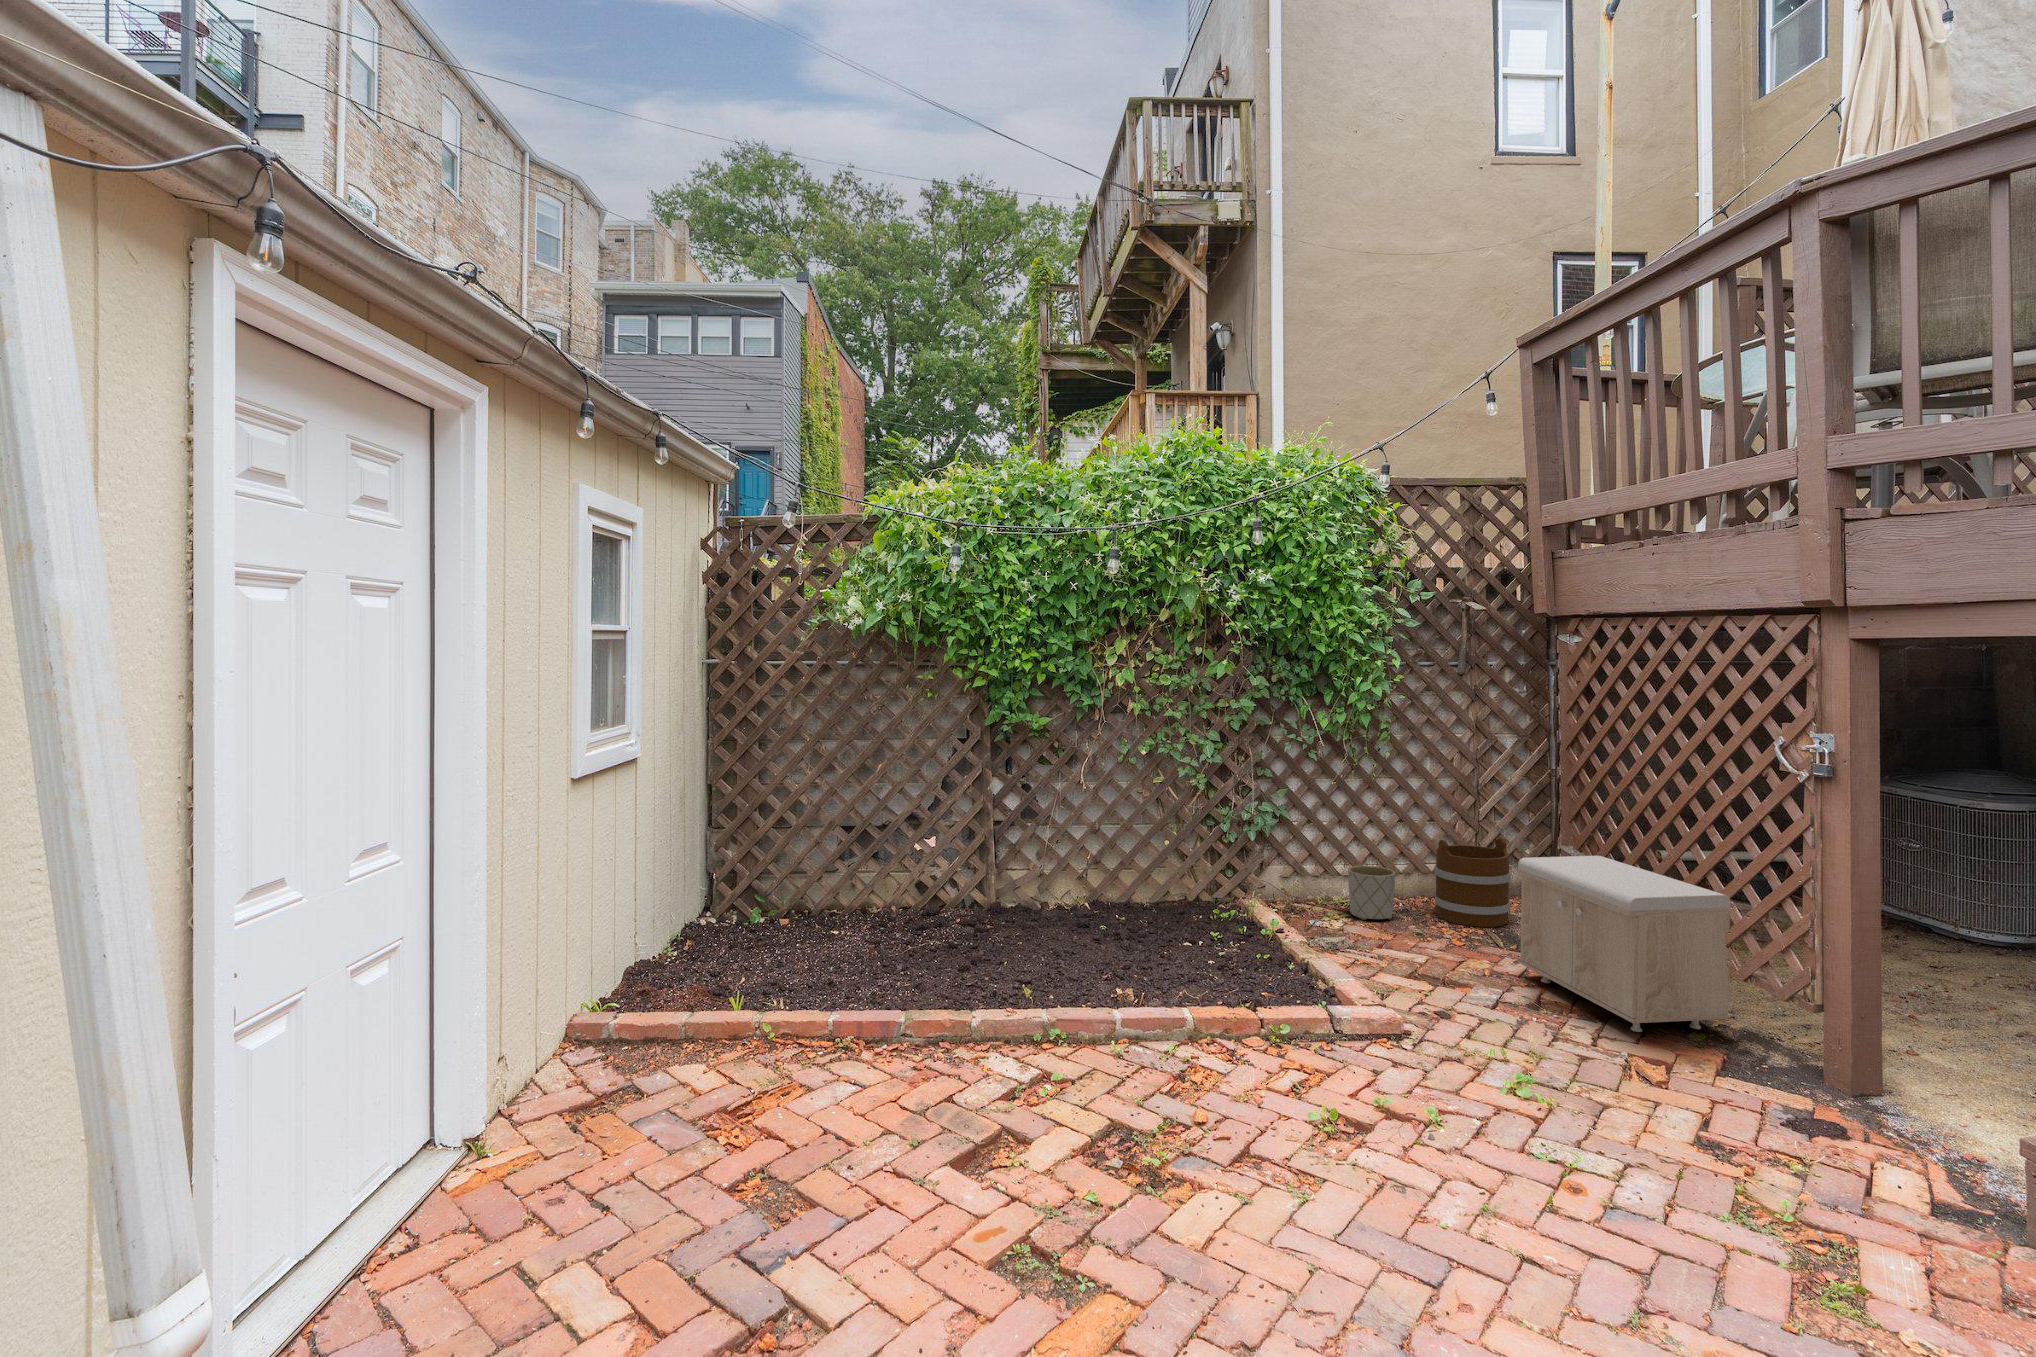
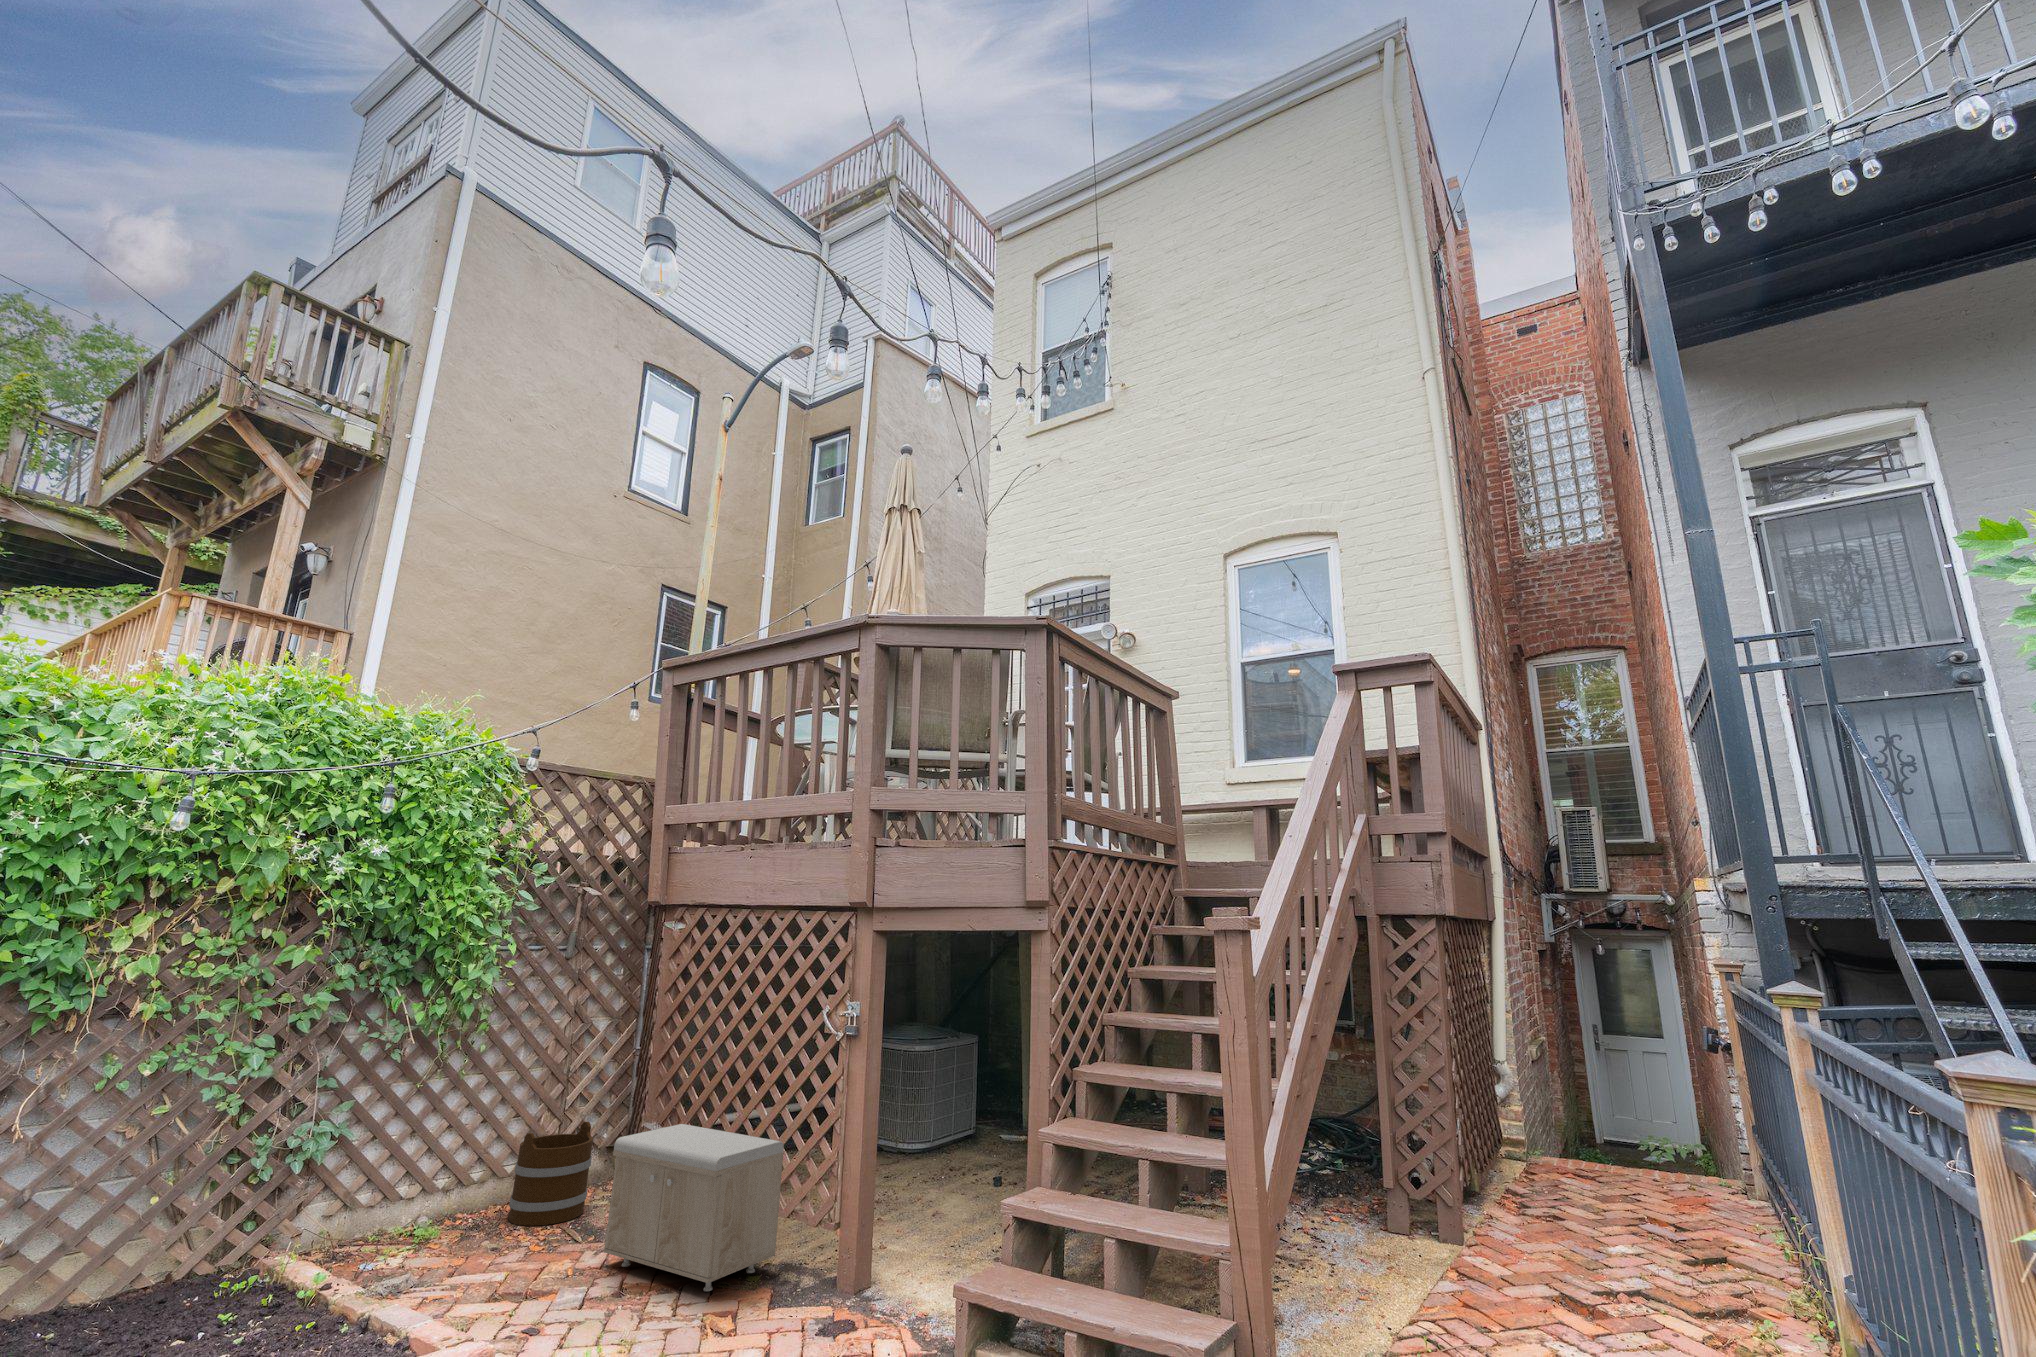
planter: present [1348,866,1395,920] -> none [409,1177,473,1248]

